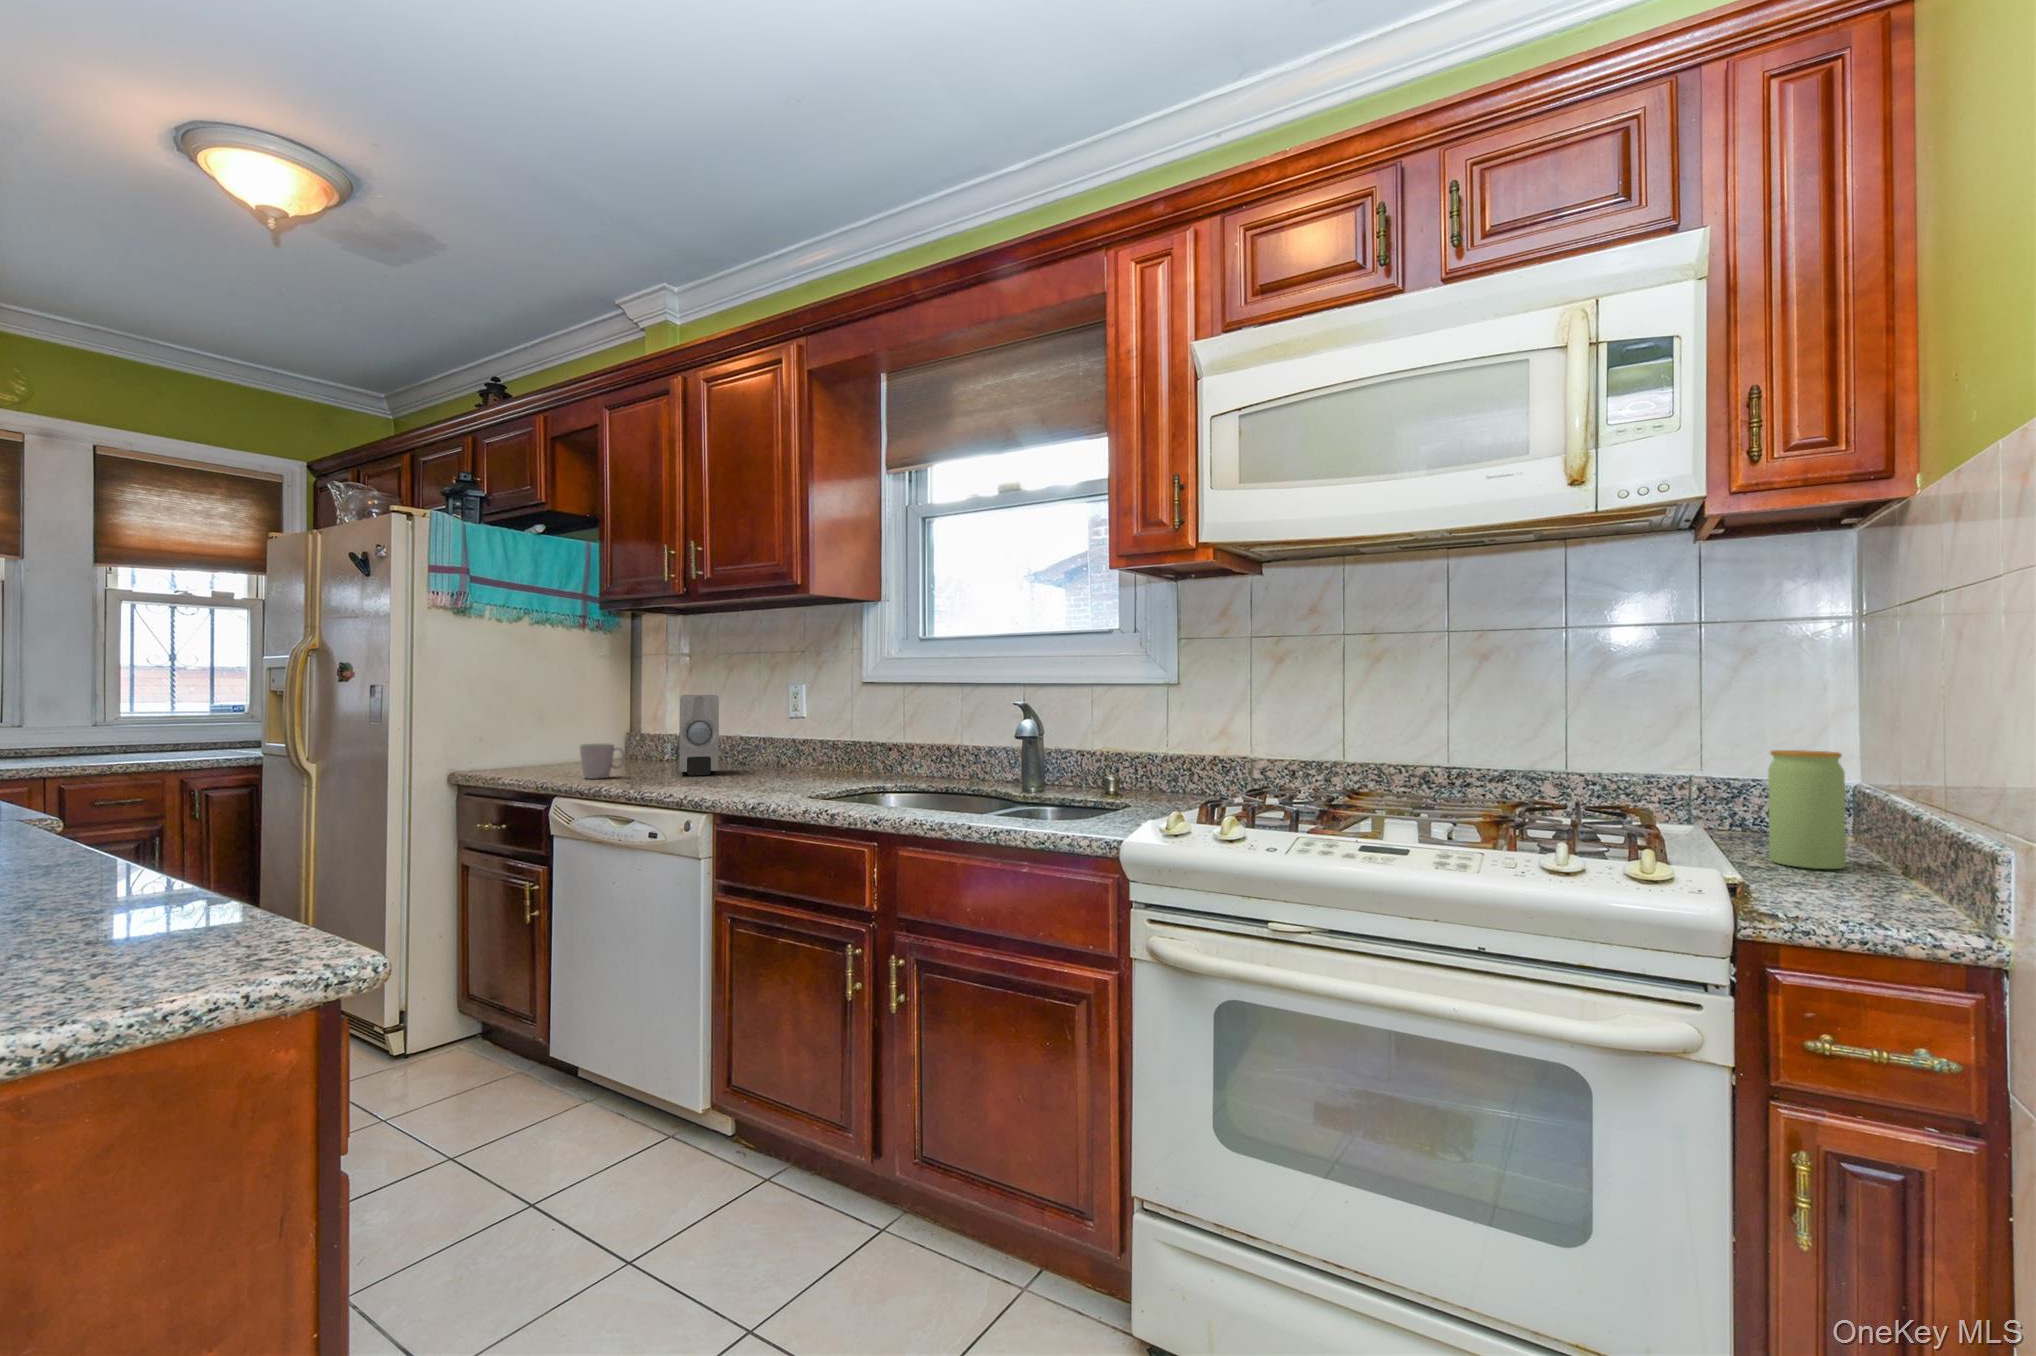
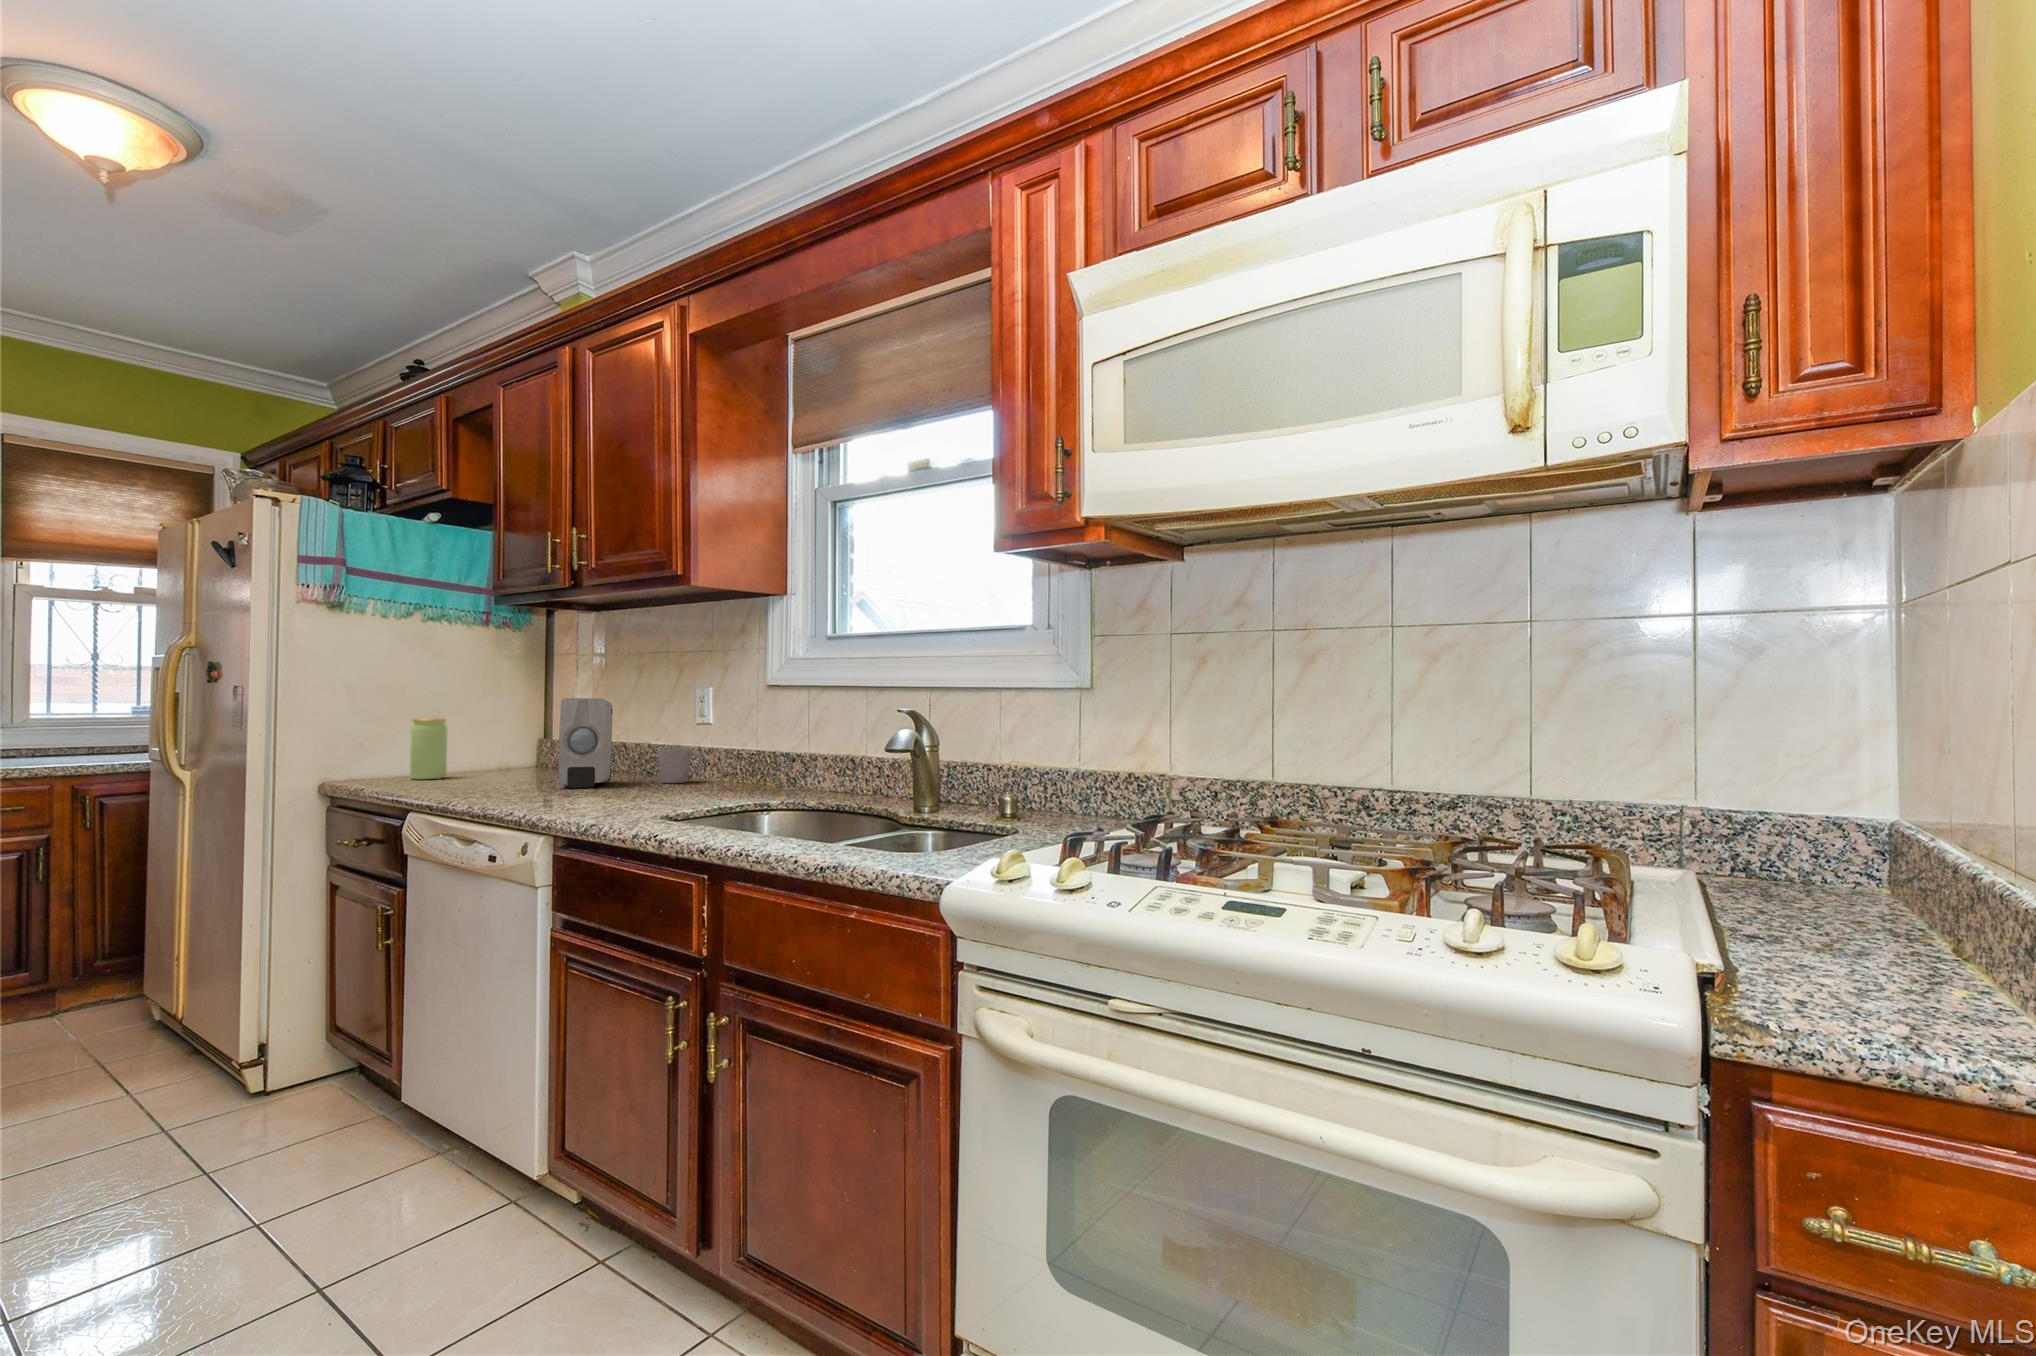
mug: present [580,743,625,779] -> present [657,747,703,783]
jar: present [1768,750,1846,869] -> present [410,719,447,779]

